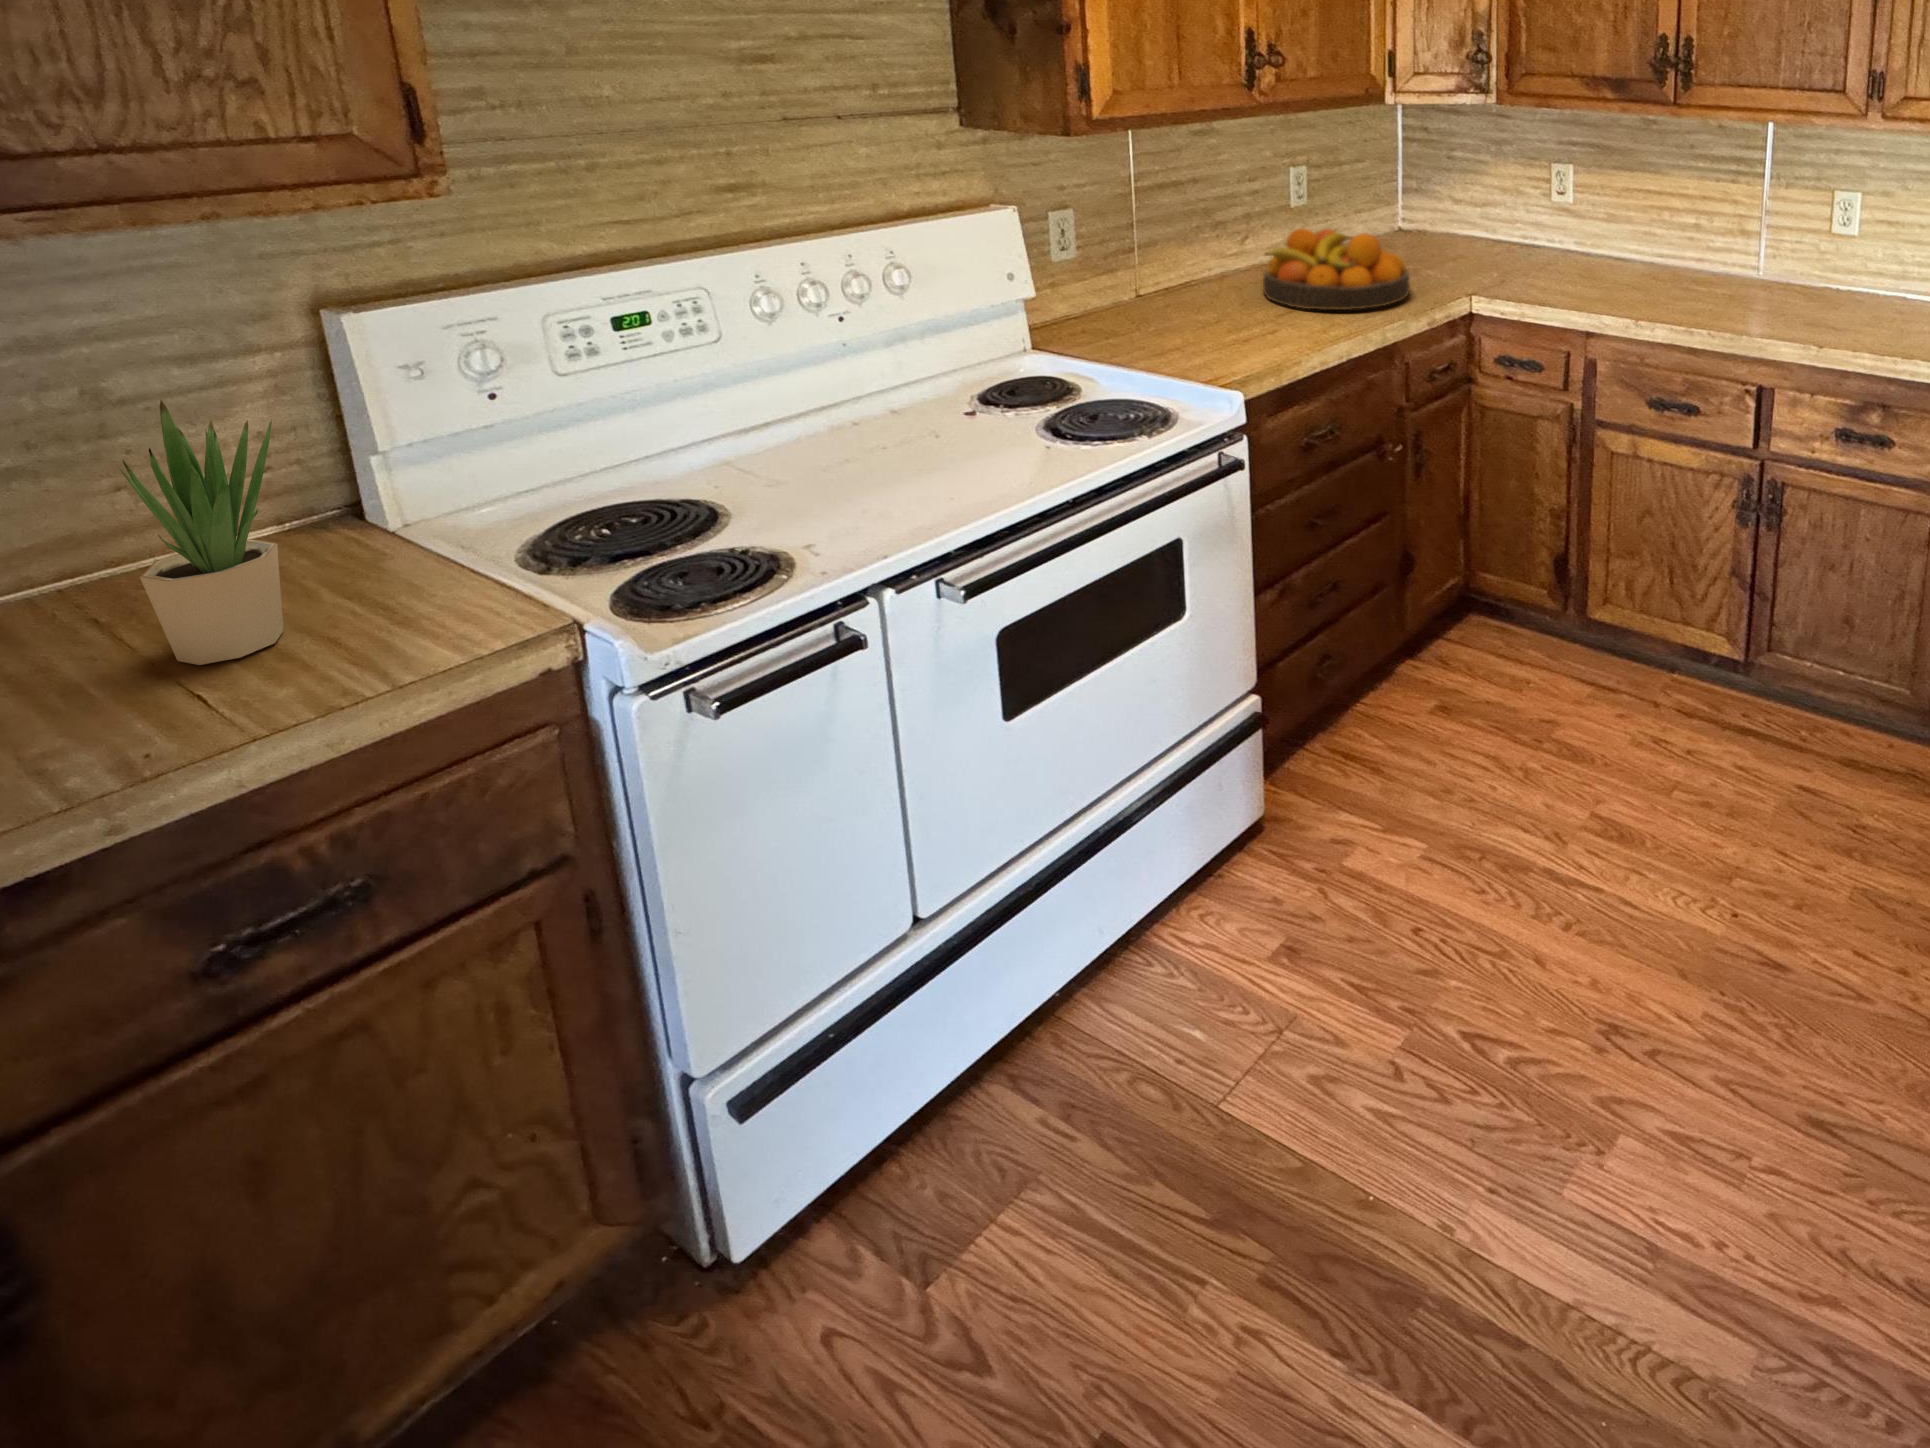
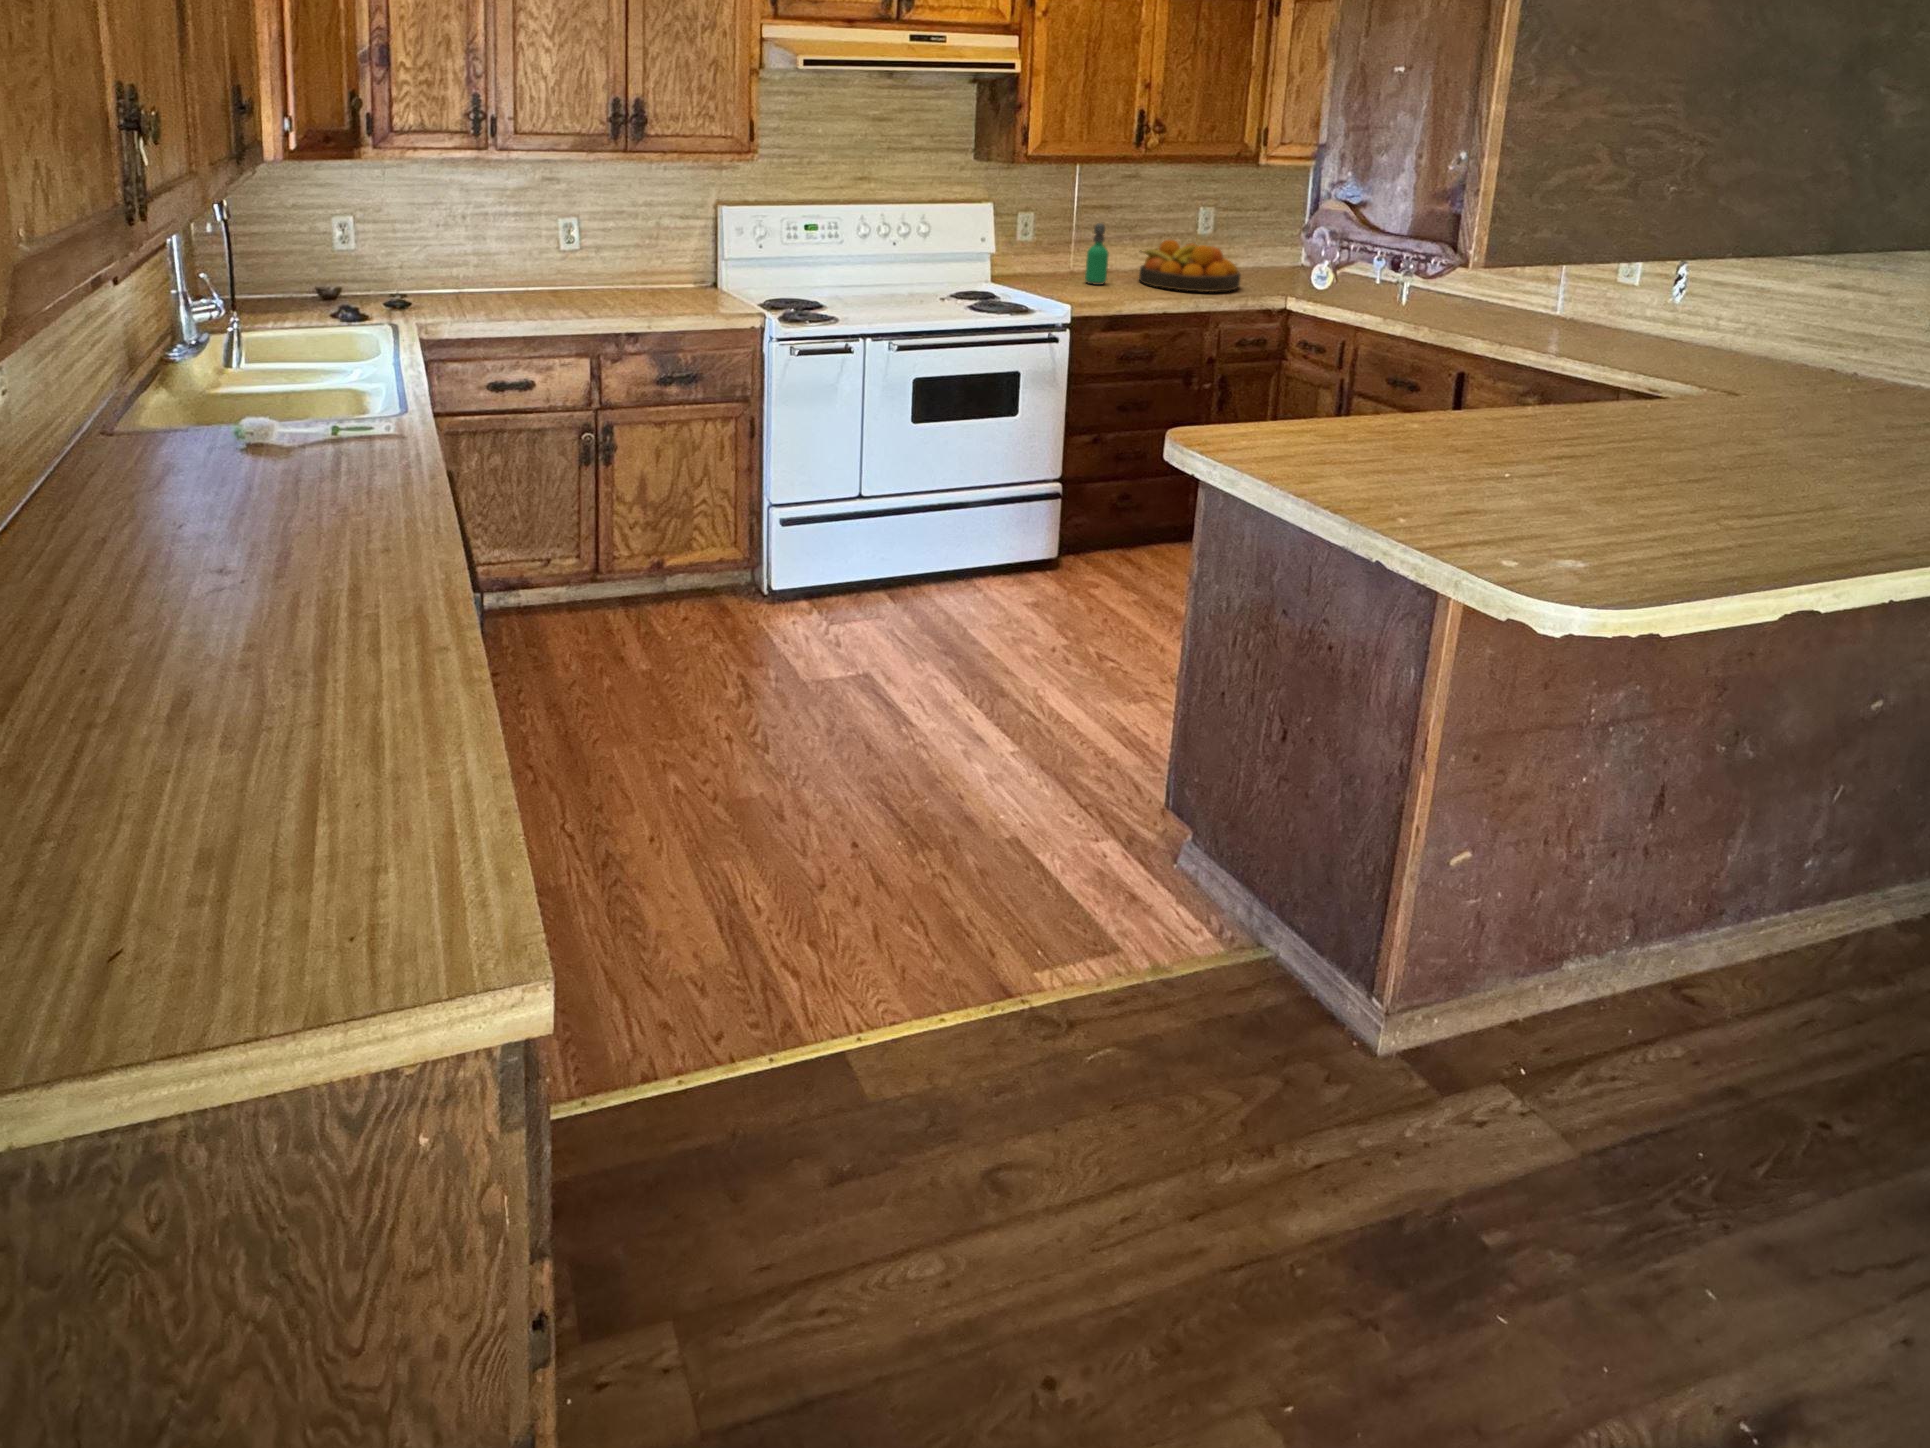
soap dispenser: none [1195,219,1231,321] -> present [1085,223,1109,285]
potted plant: present [117,400,283,665] -> none [663,217,700,306]

